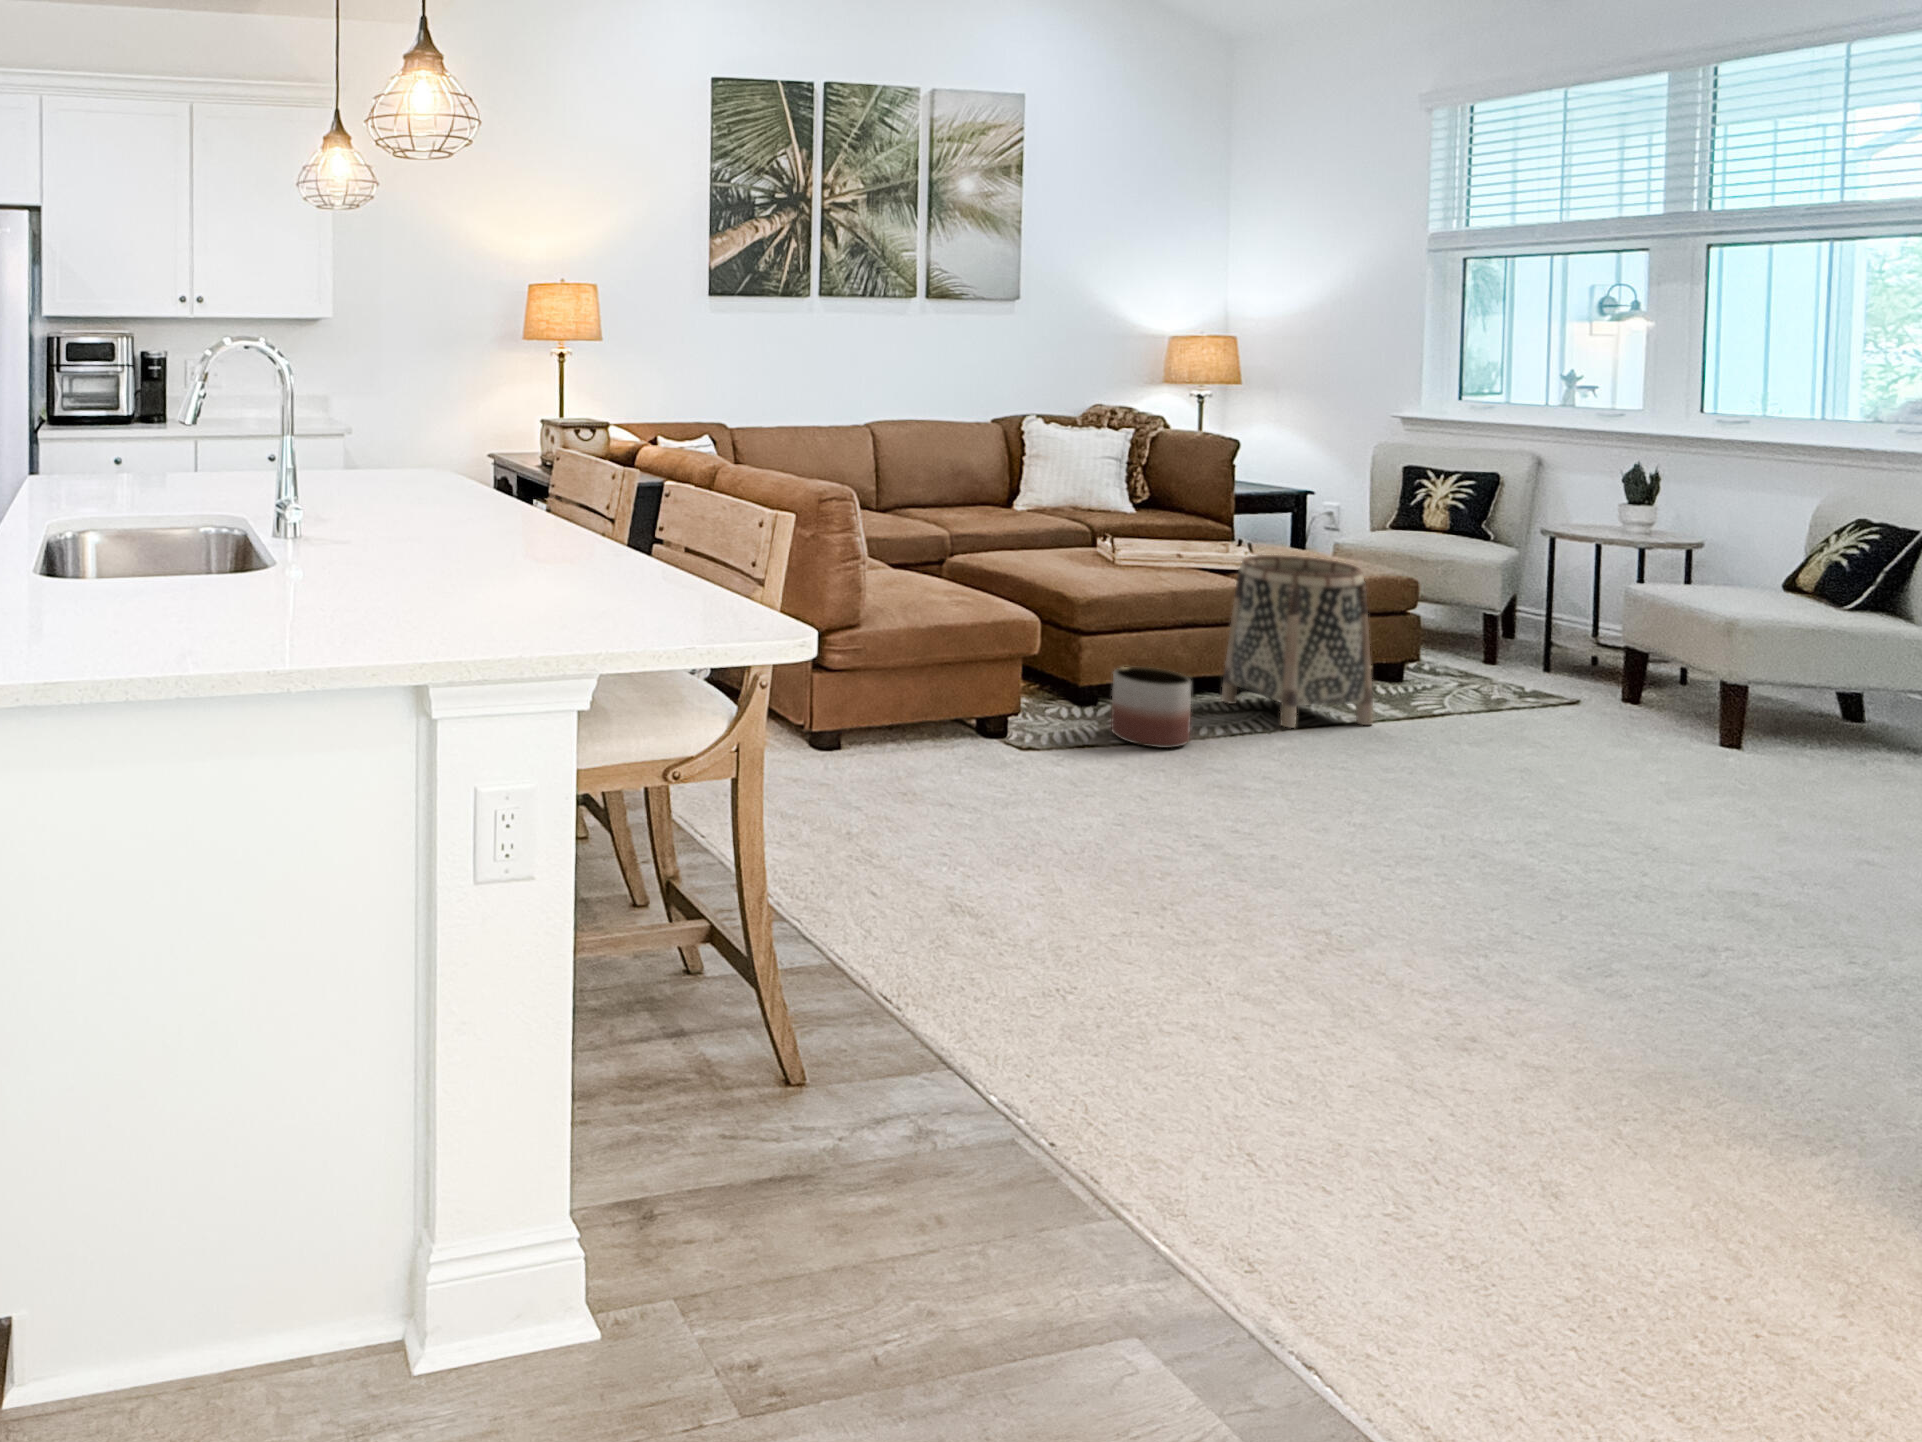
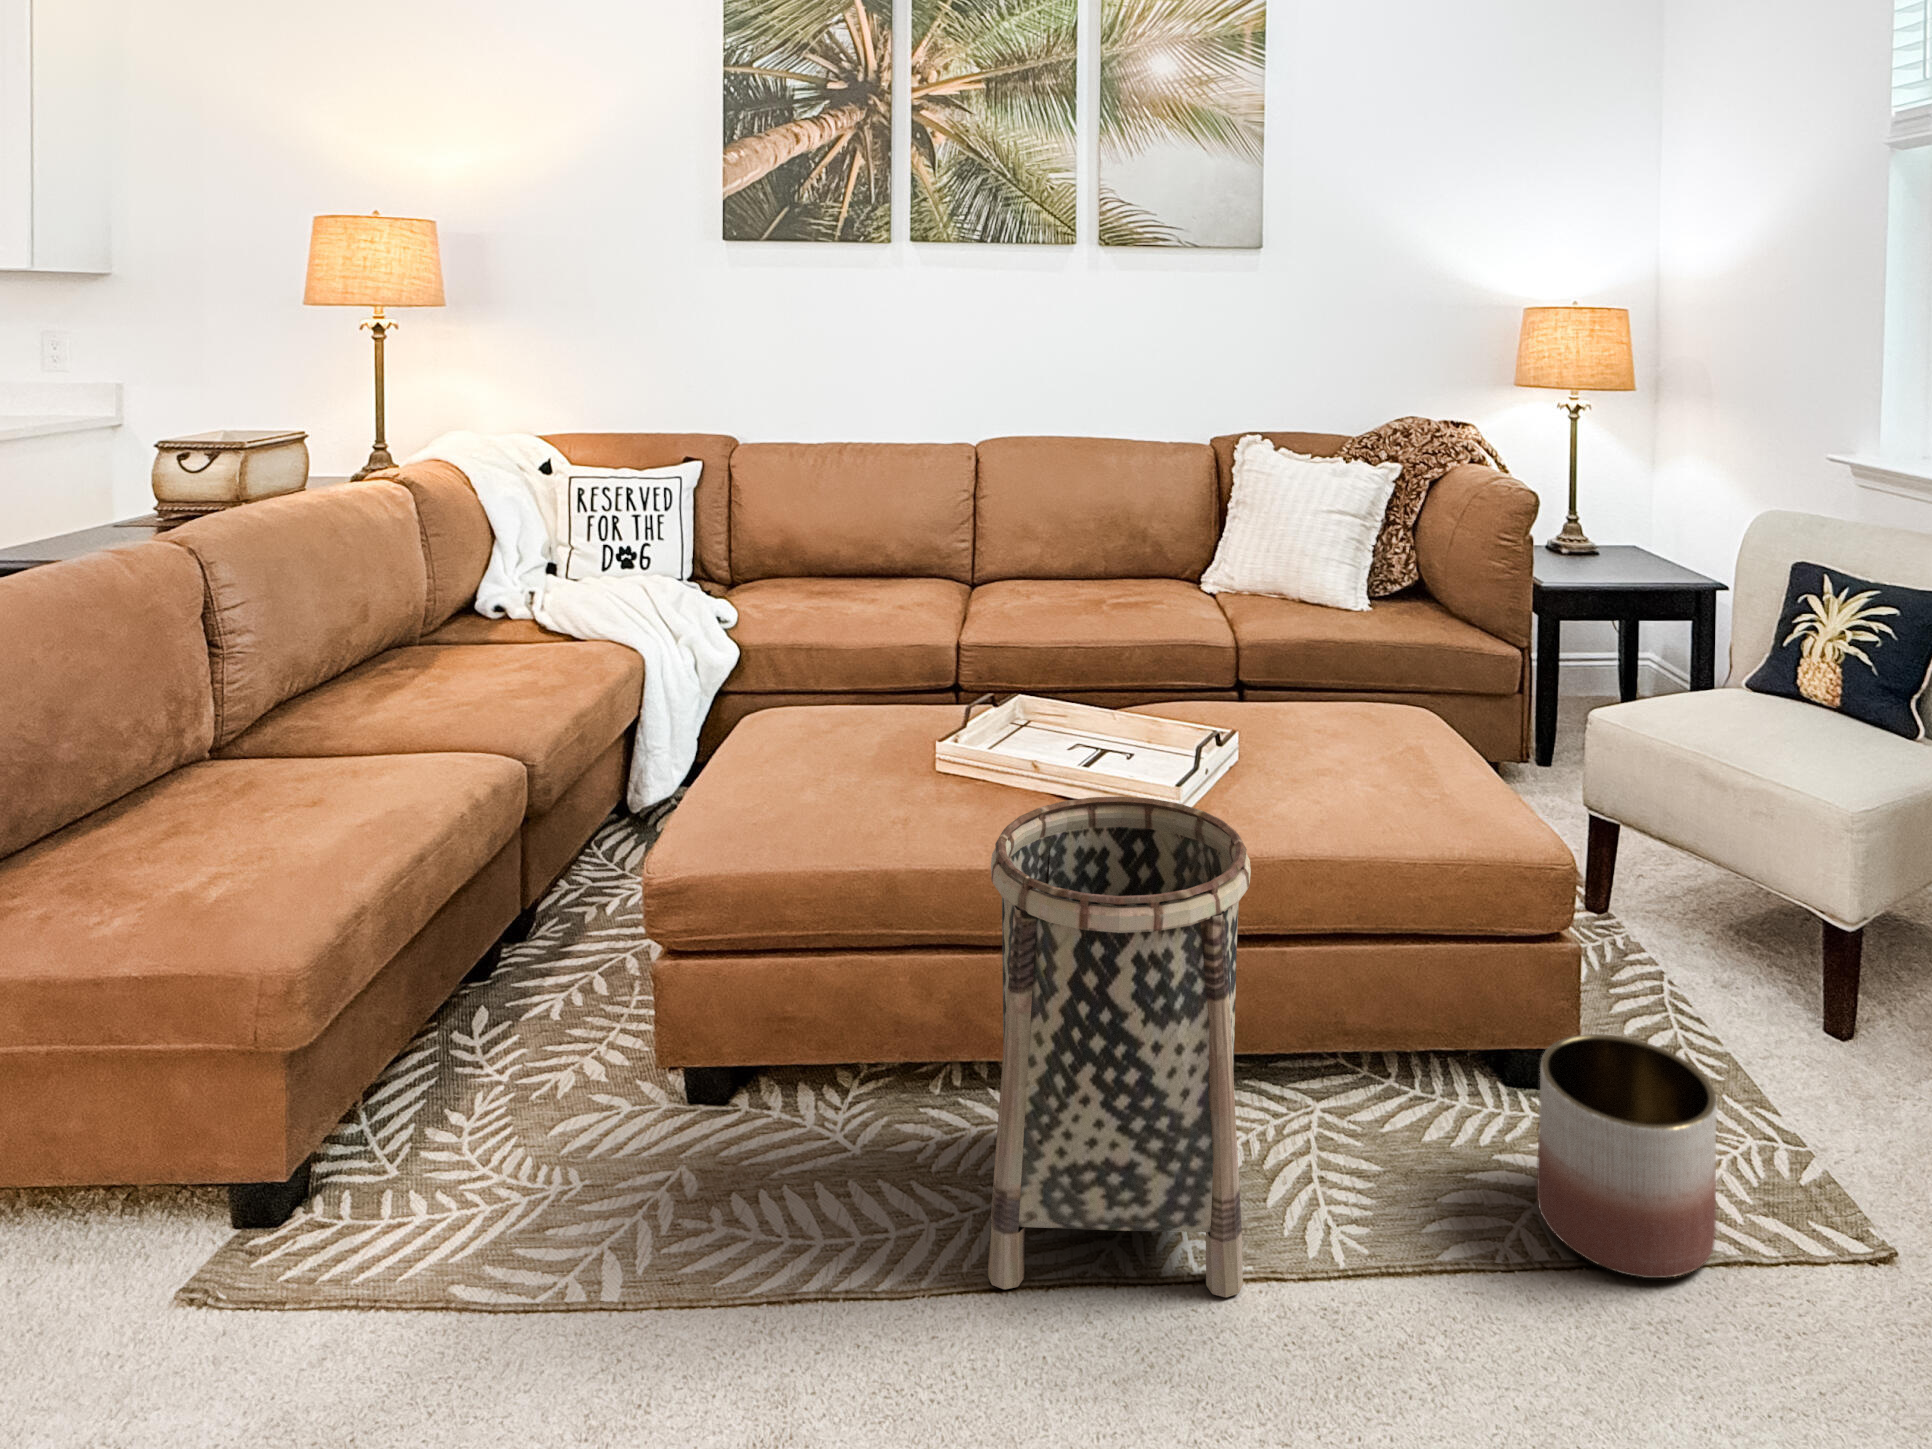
planter: present [1111,667,1191,748] -> present [1537,1034,1717,1278]

